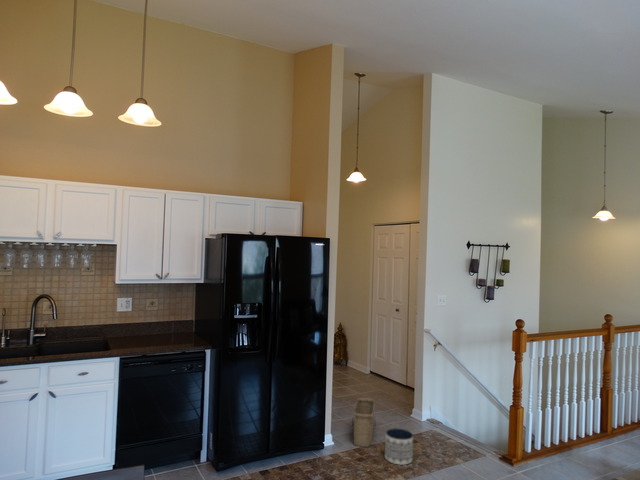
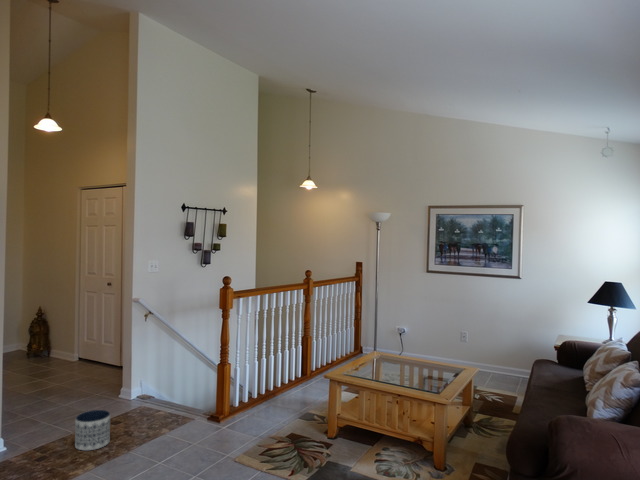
basket: present [352,398,375,447] -> none [34,384,68,442]

